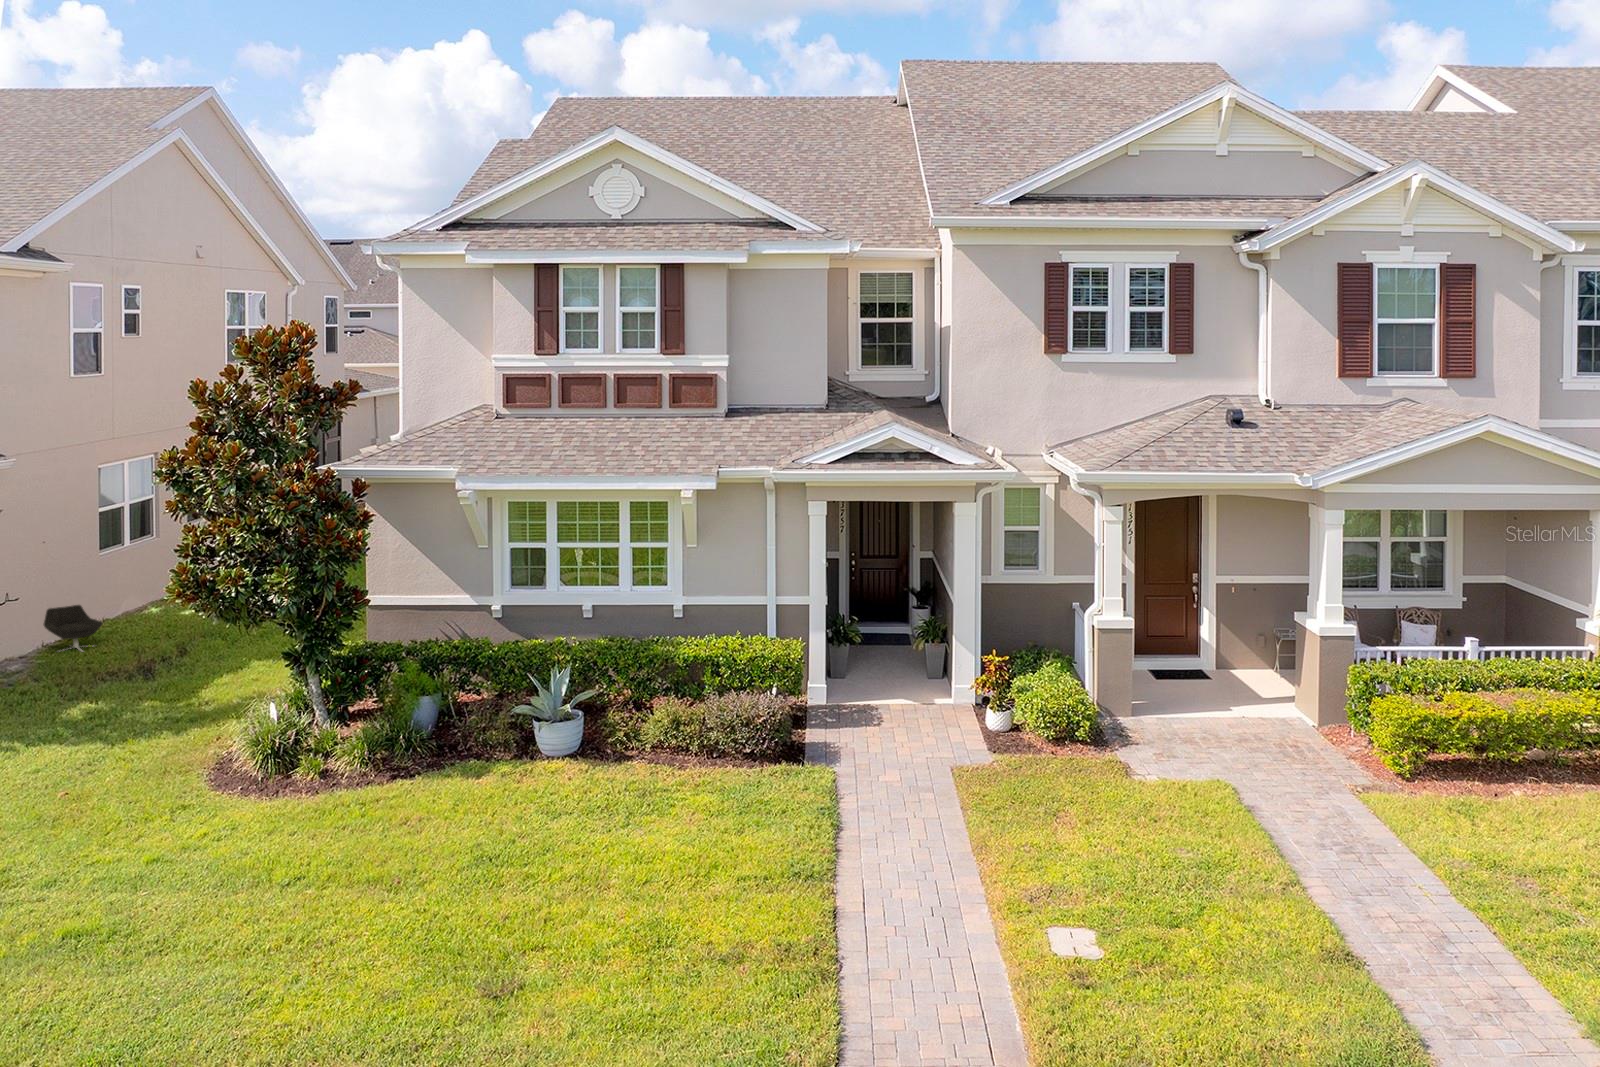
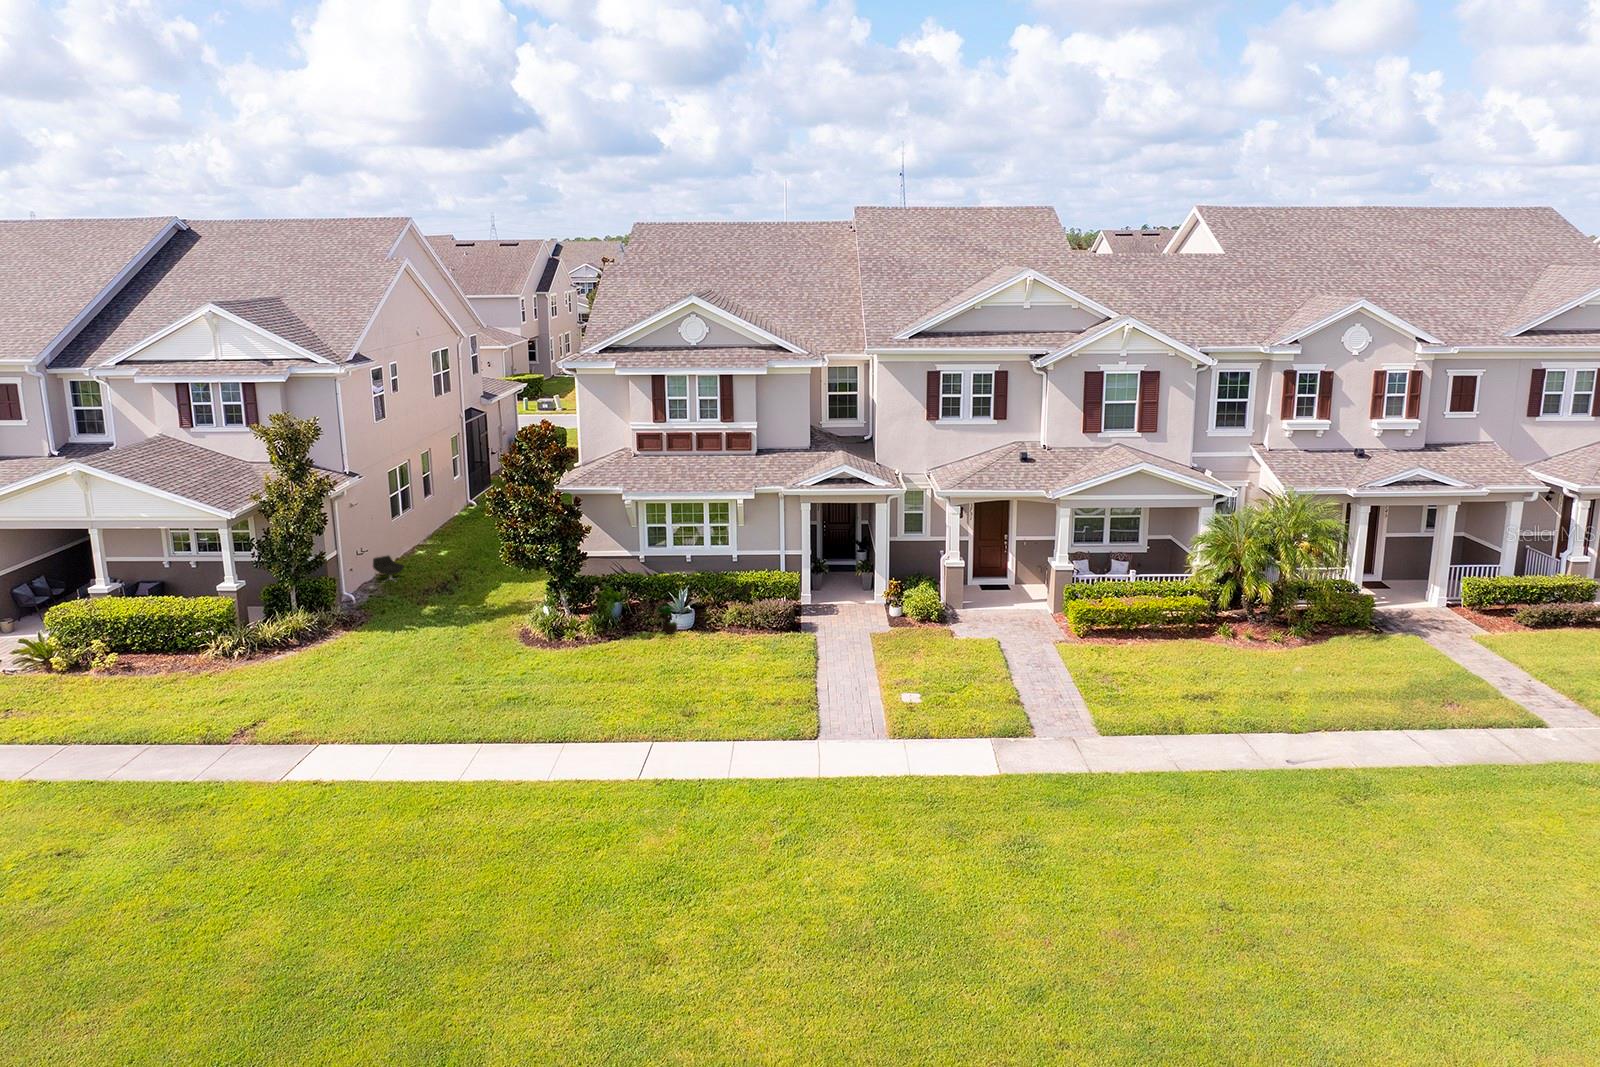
potted tree: none [493,693,543,763] -> present [657,605,677,633]

